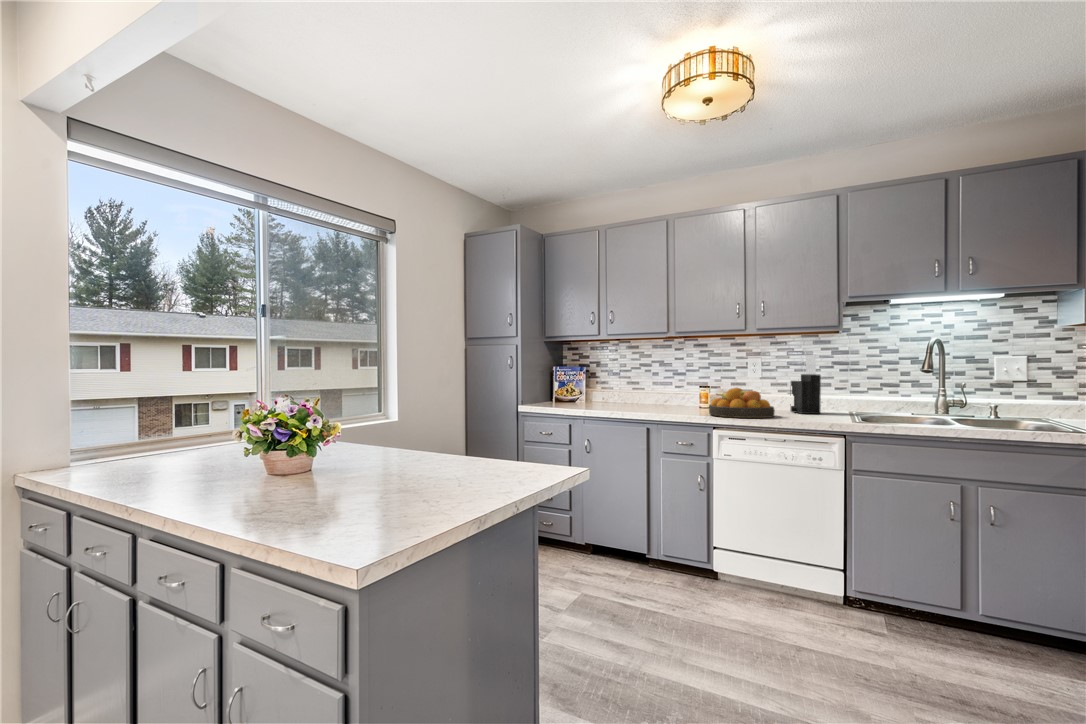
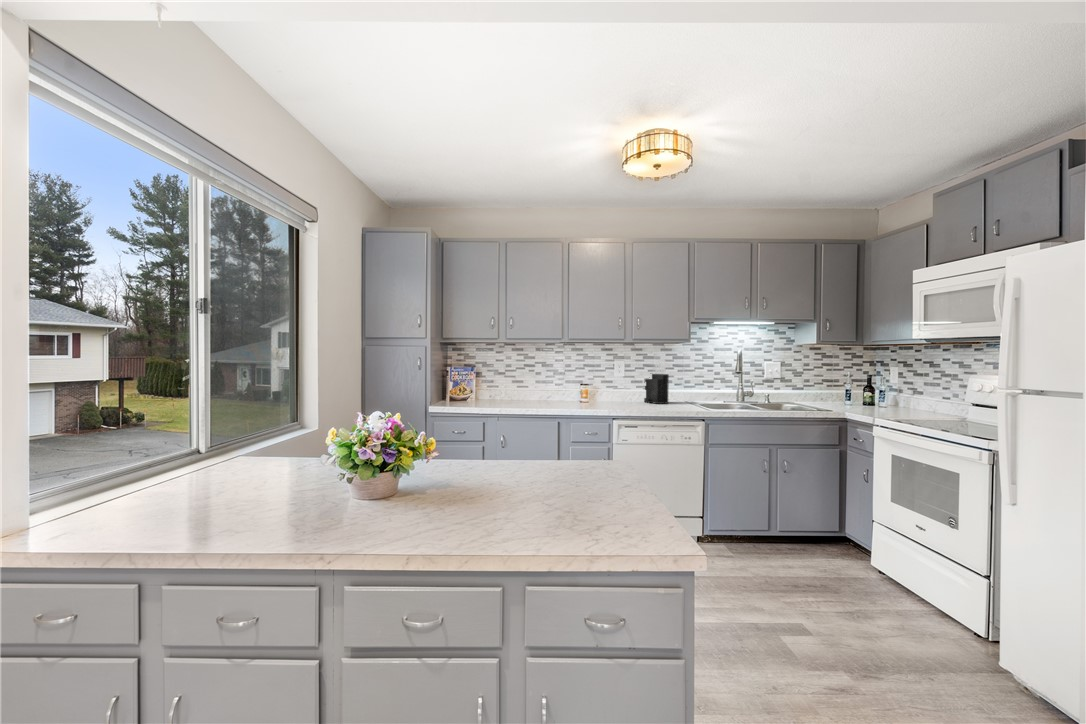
fruit bowl: present [709,388,775,418] -> none [602,386,651,410]

